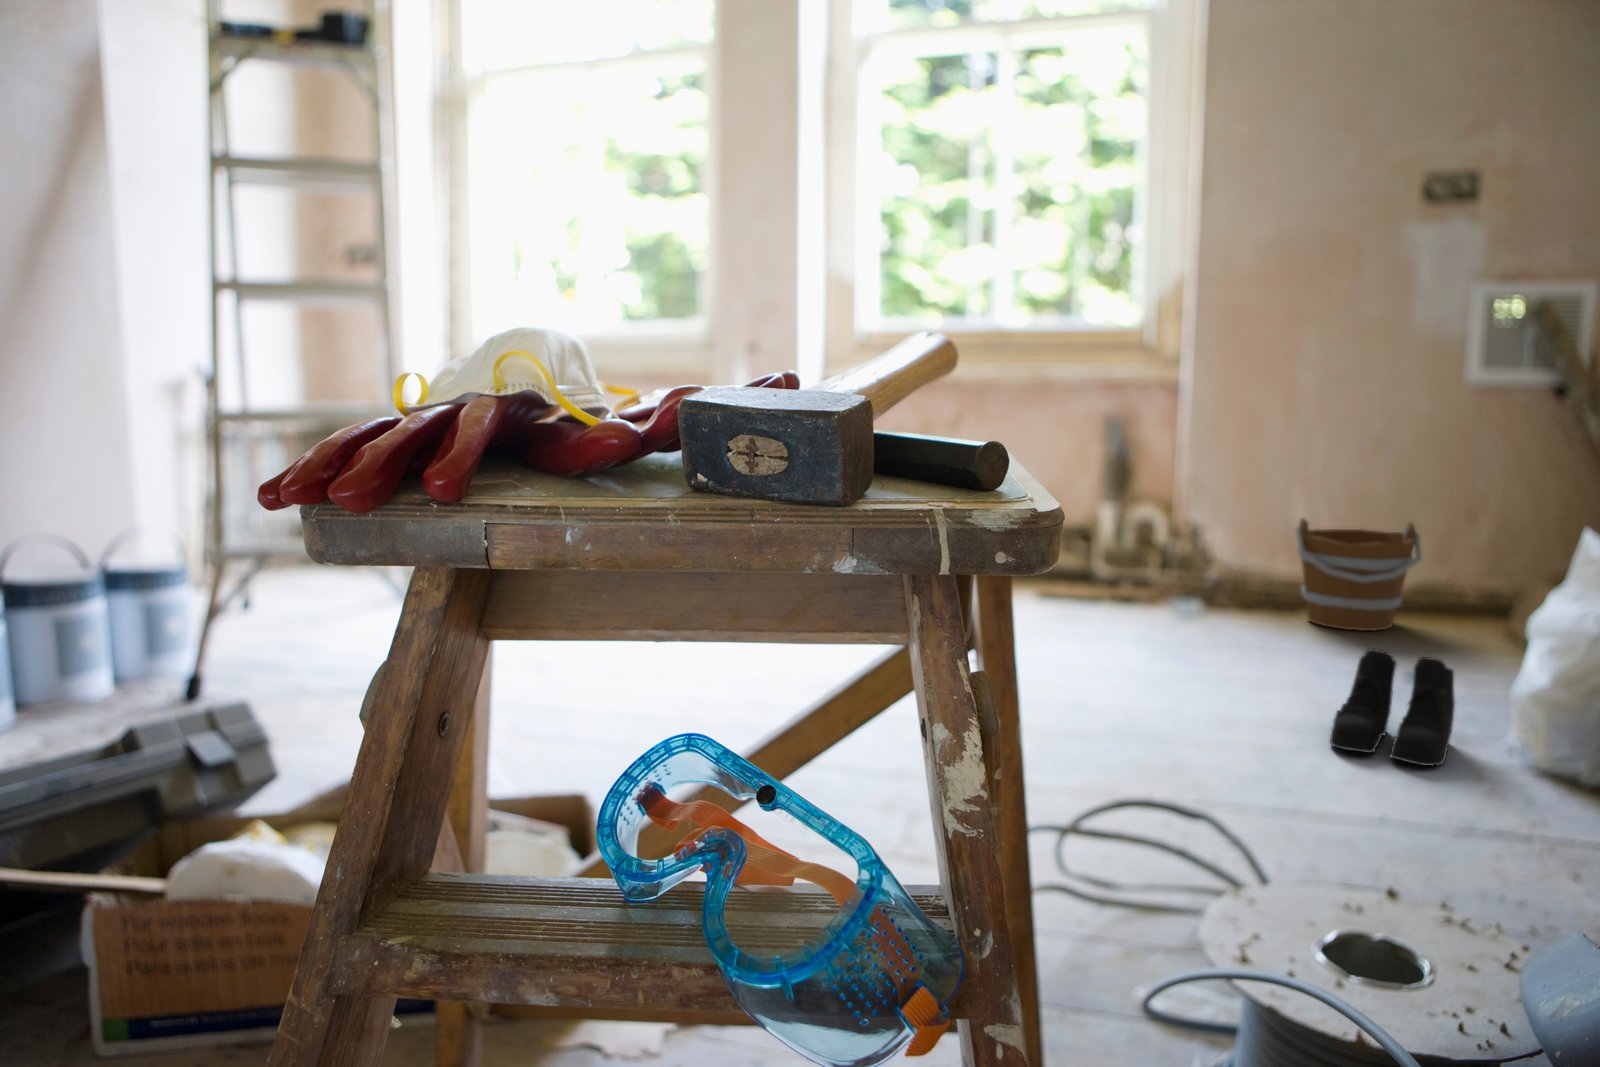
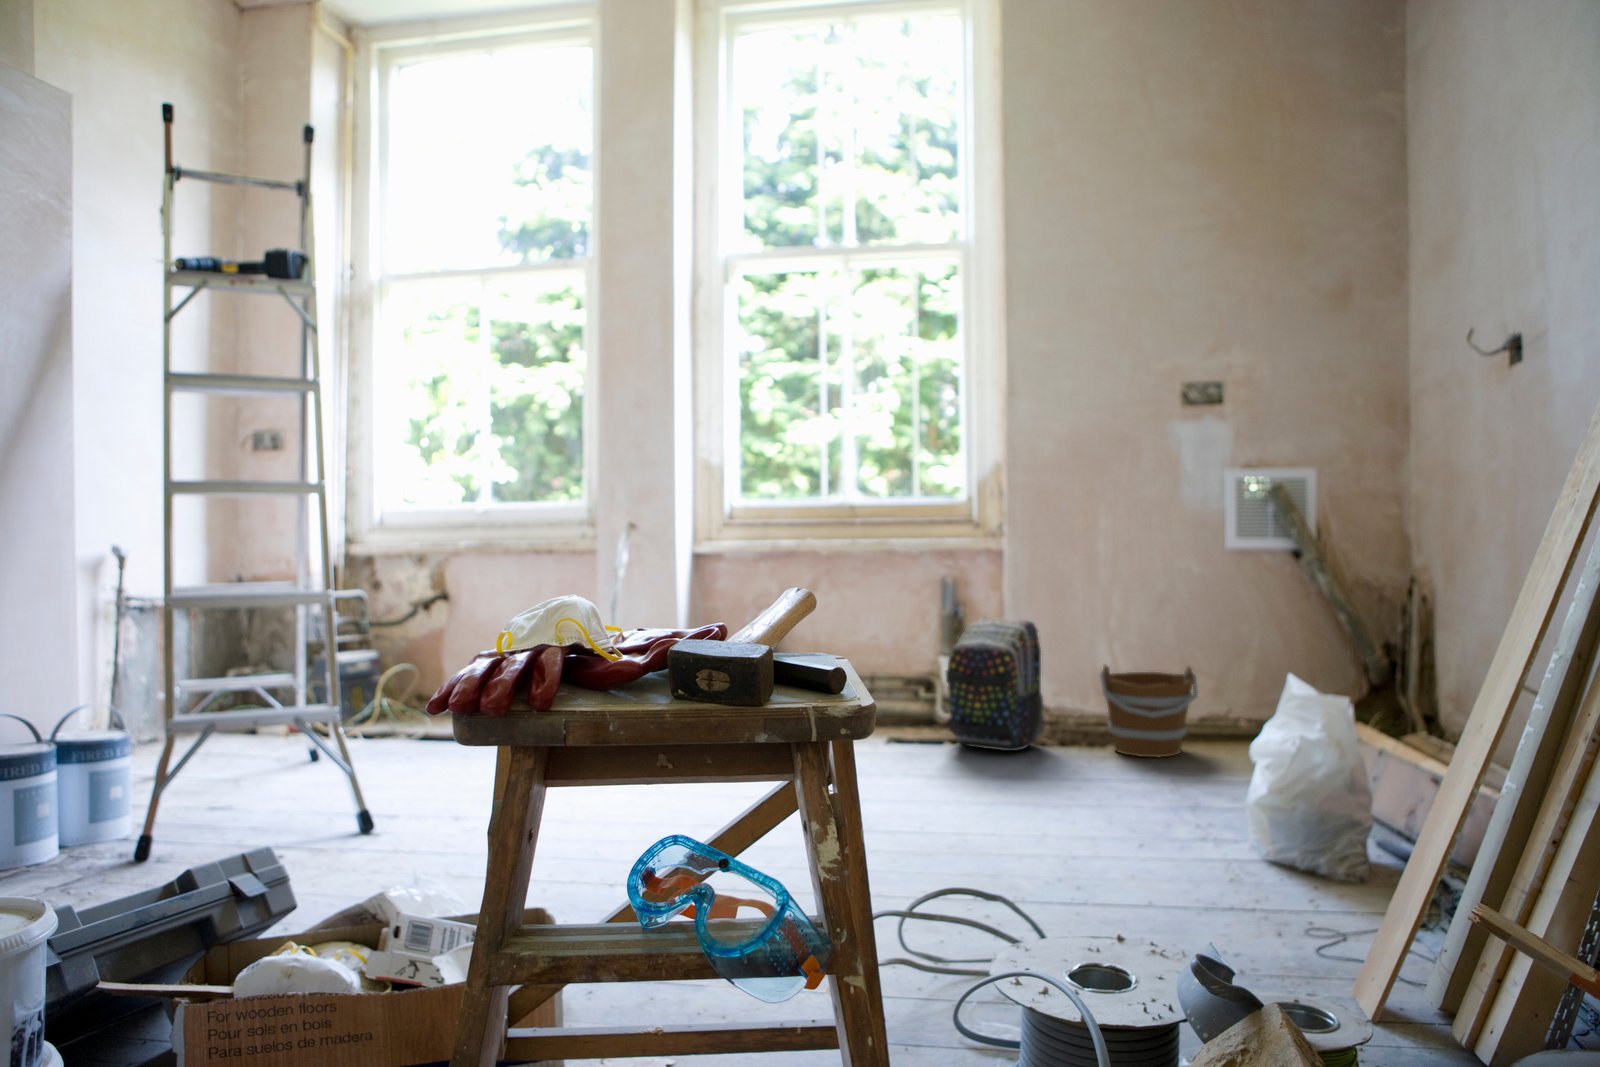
backpack: none [1106,461,1222,617] -> present [946,618,1044,751]
boots: present [1330,649,1455,766] -> none [1115,772,1205,862]

